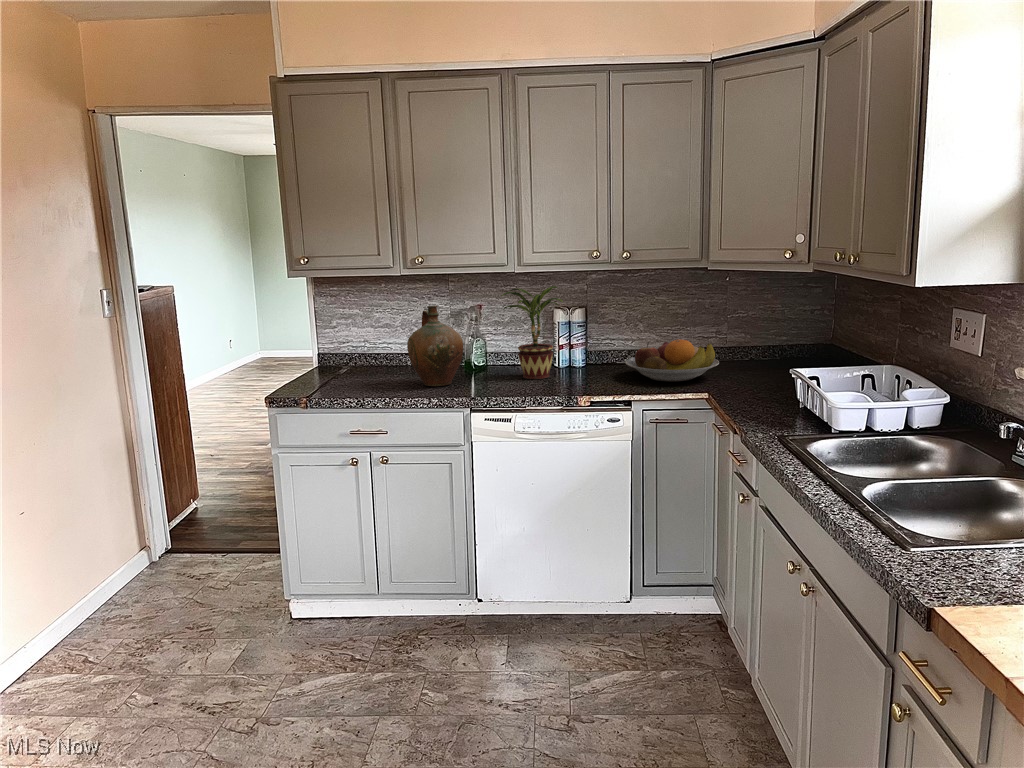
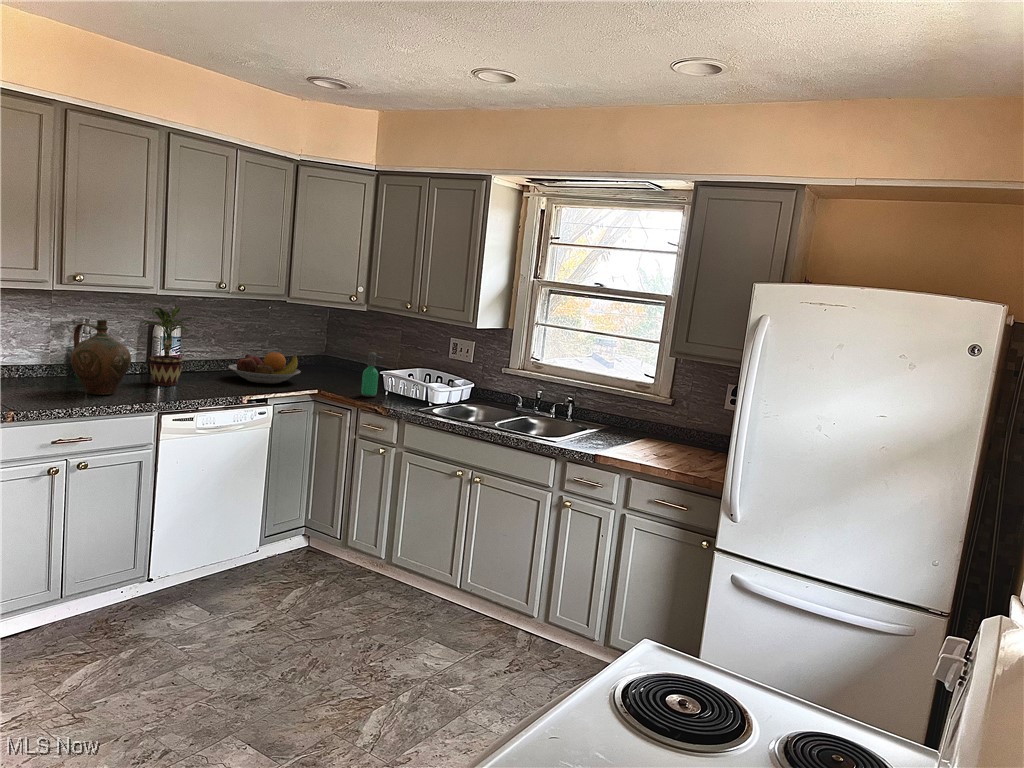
soap dispenser: none [750,339,776,410] -> present [361,352,383,397]

